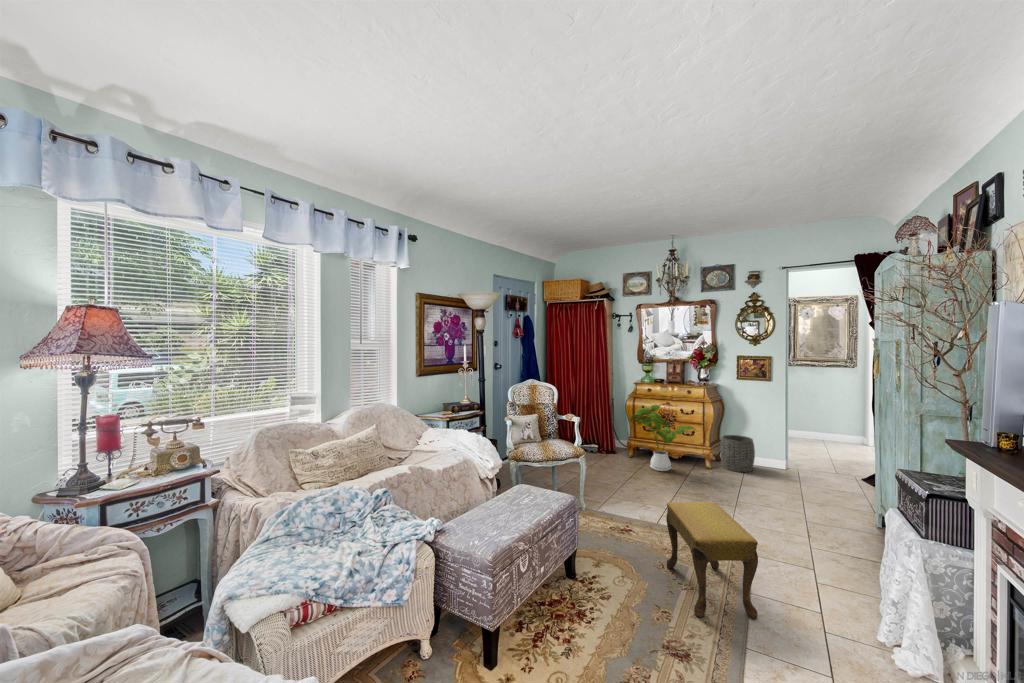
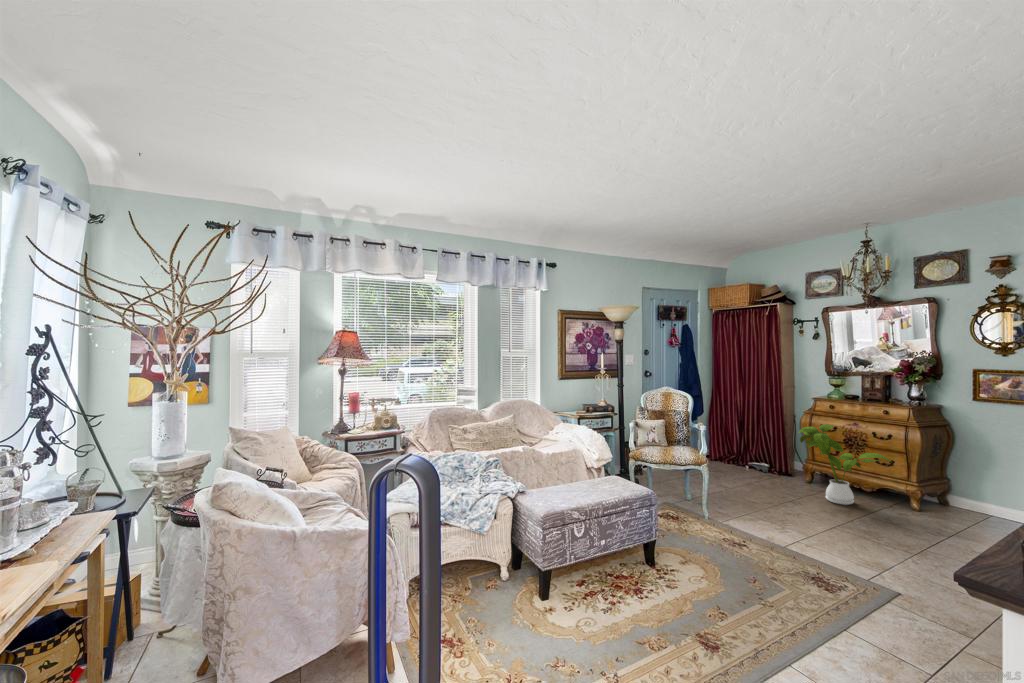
woven basket: present [720,435,755,472] -> none [937,473,995,525]
footstool: present [666,502,758,620] -> none [746,515,822,642]

